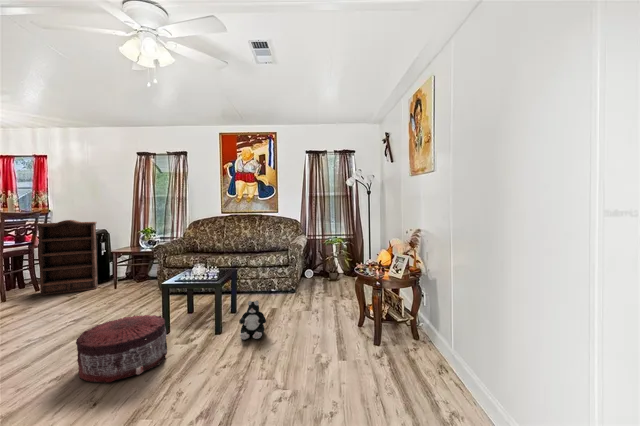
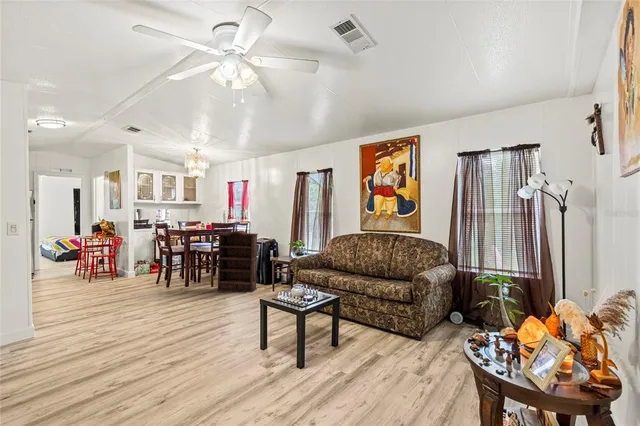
plush toy: present [239,301,266,340] -> none [299,344,337,399]
pouf: present [76,315,167,382] -> none [148,330,230,399]

